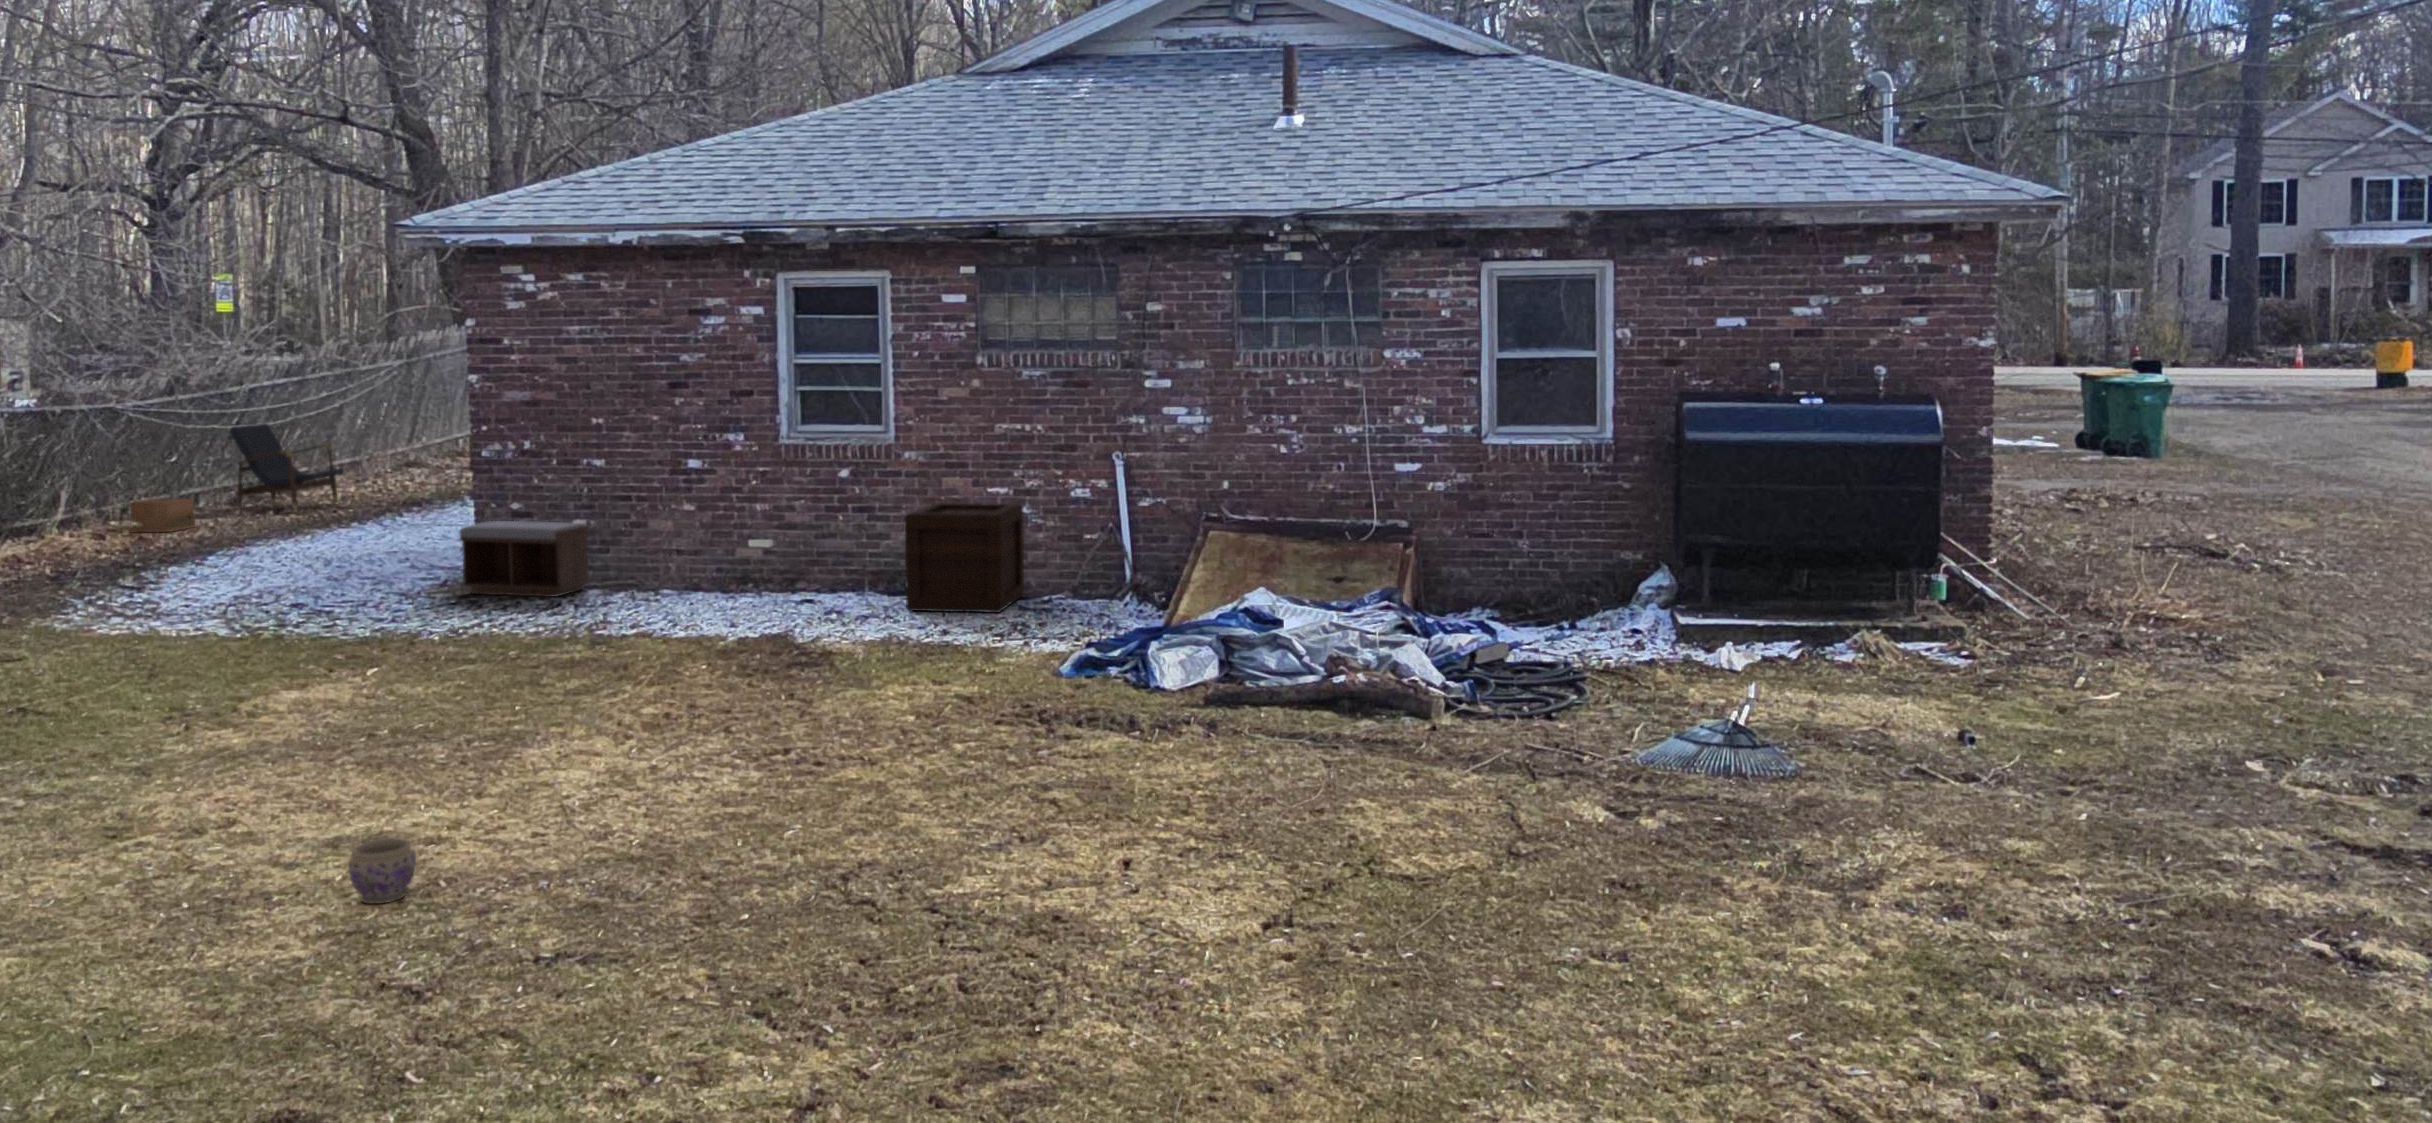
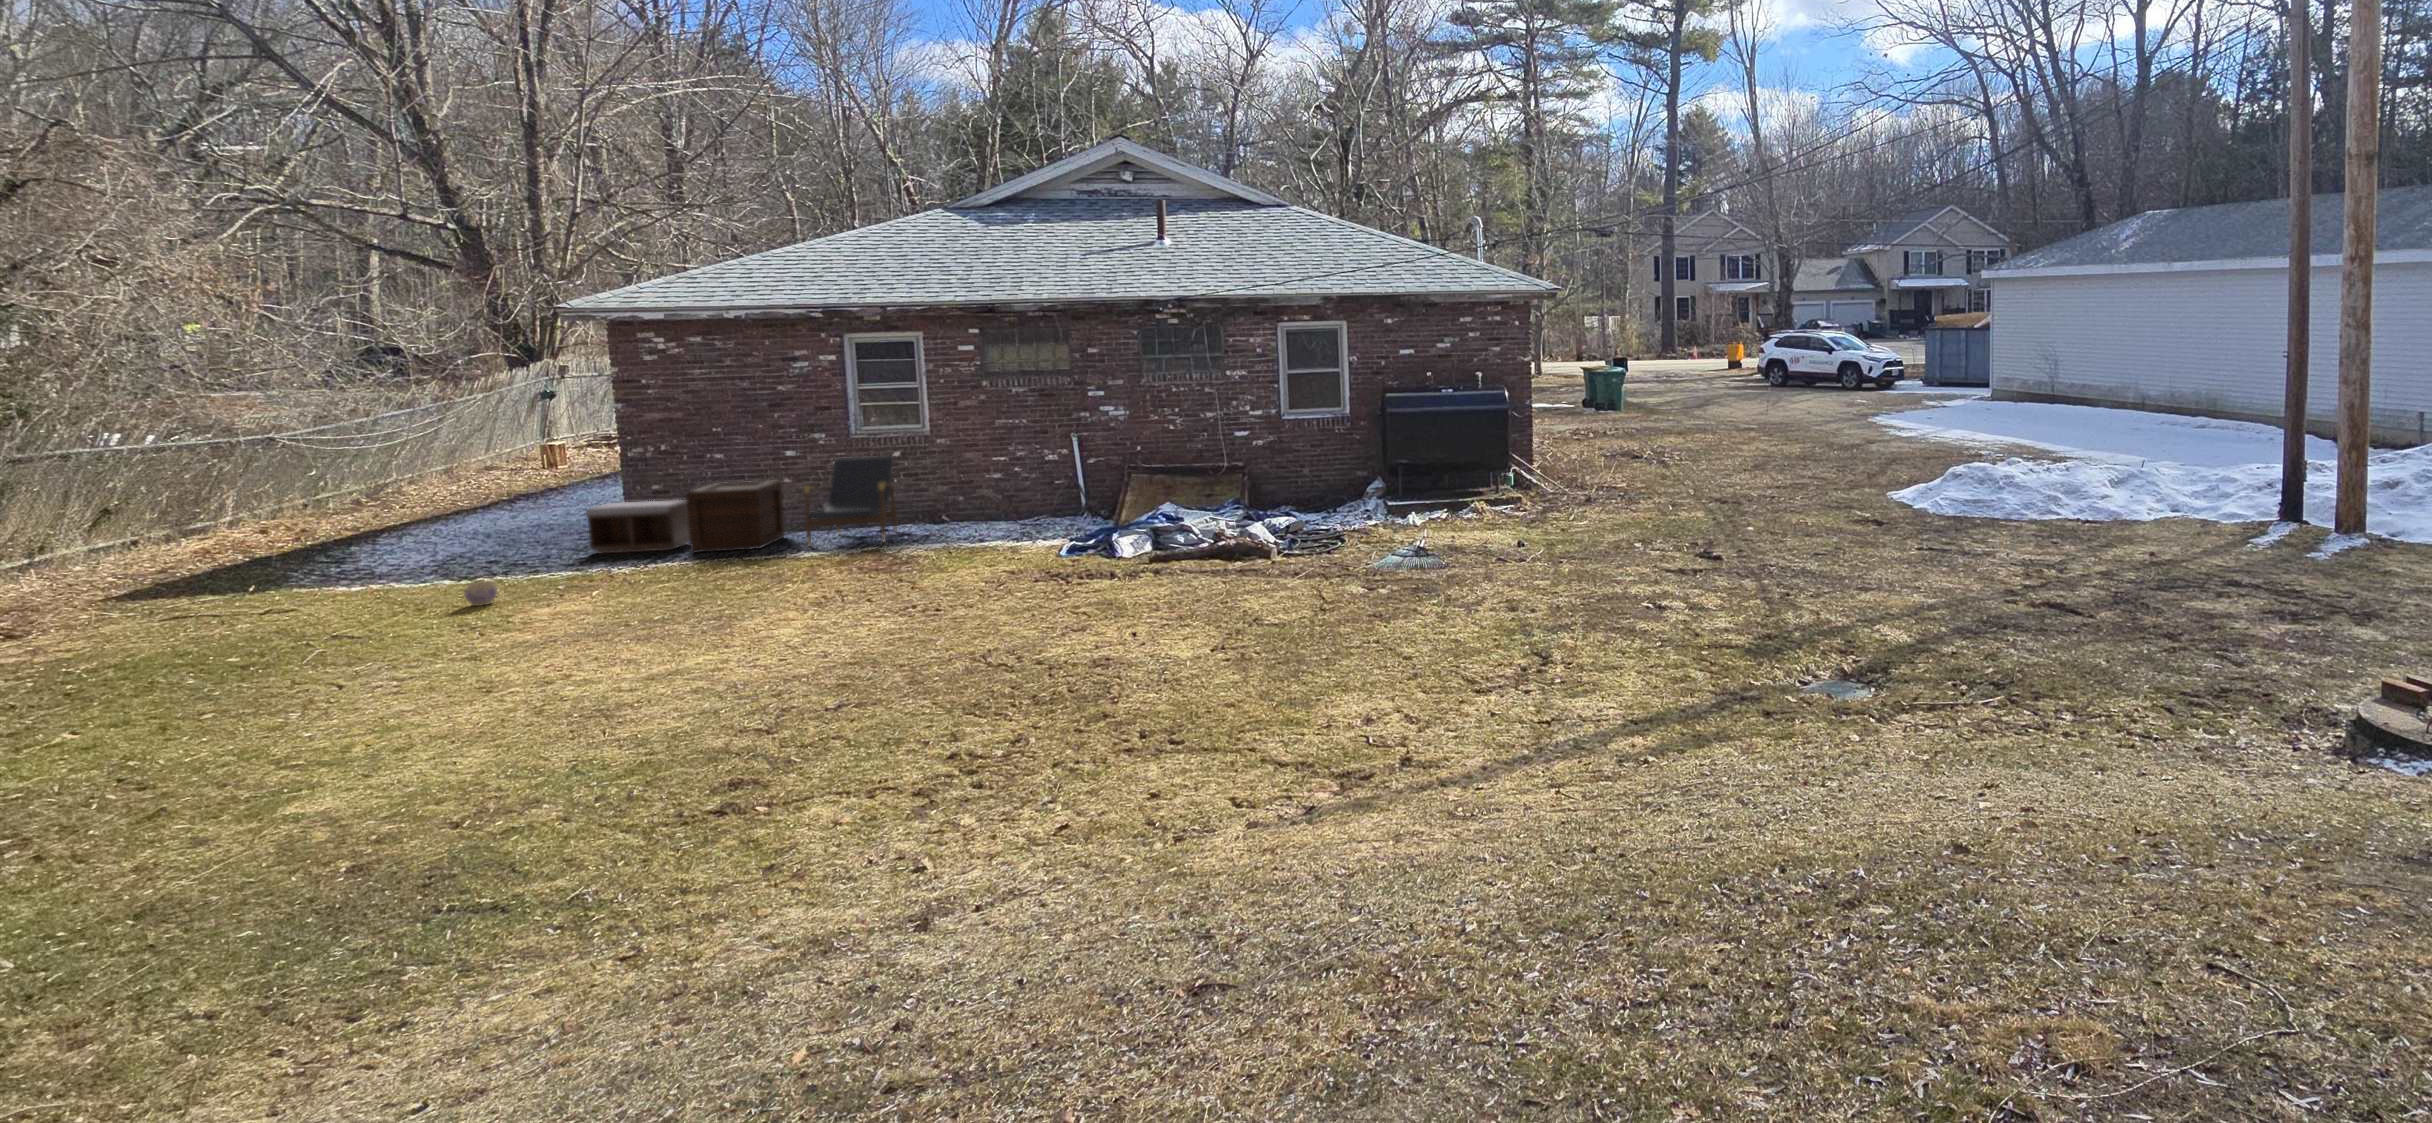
lounge chair: present [229,424,343,512] -> present [804,456,897,546]
cardboard box: present [130,498,195,532] -> none [196,507,264,538]
wooden crate: present [905,503,1024,613] -> present [686,480,785,553]
planter: present [348,838,416,904] -> present [464,581,497,606]

